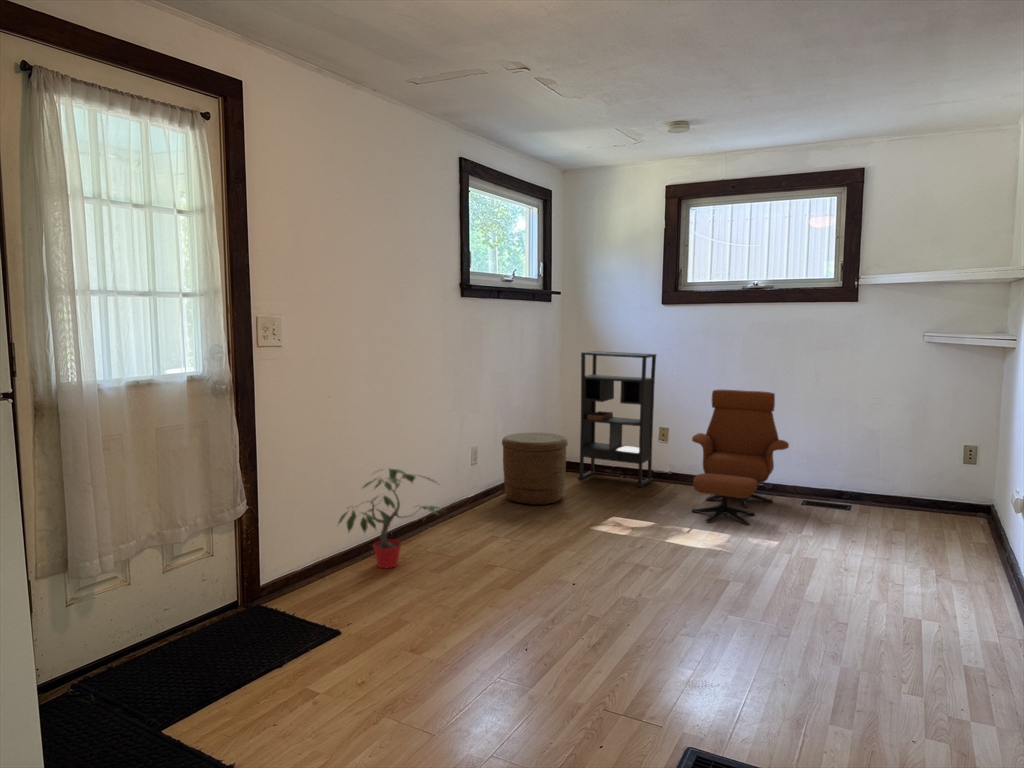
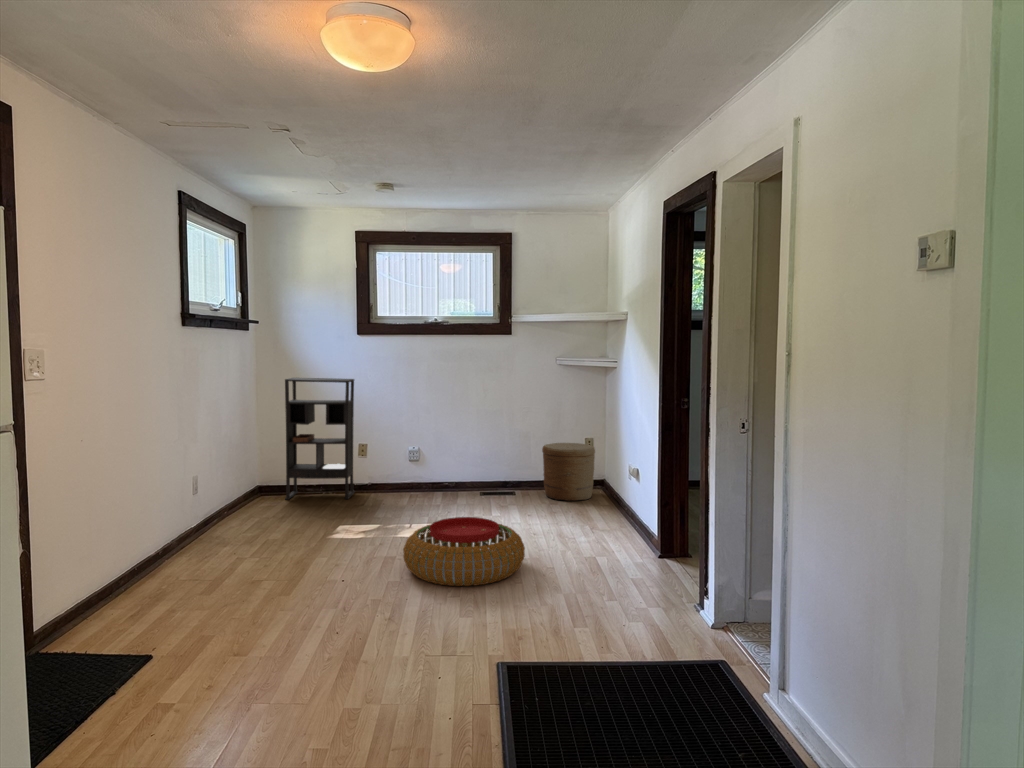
lounge chair: present [692,390,789,525] -> none [392,407,470,518]
woven basket: present [502,433,568,505] -> present [542,443,595,501]
potted plant: present [339,469,440,568] -> none [103,500,202,601]
pouf: none [644,534,811,635] -> present [403,517,525,586]

